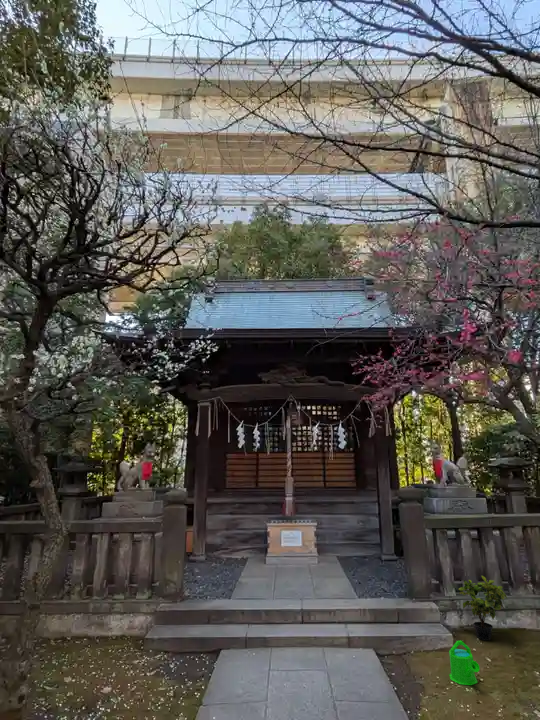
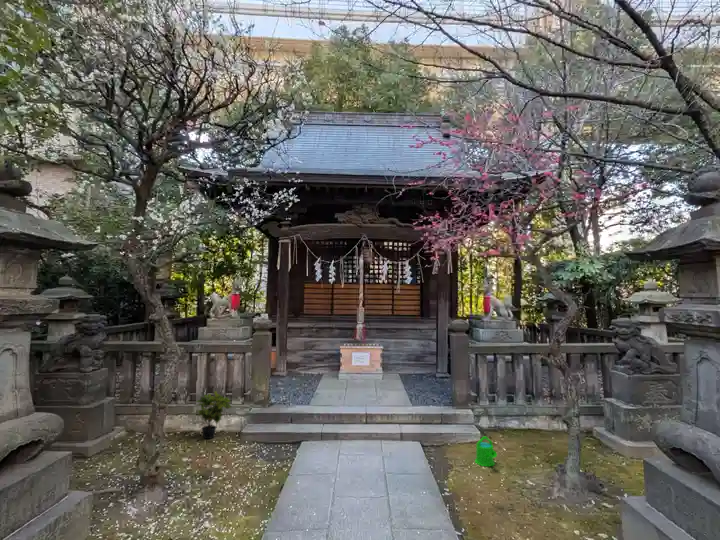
potted plant: present [458,576,507,640] -> present [197,391,231,439]

